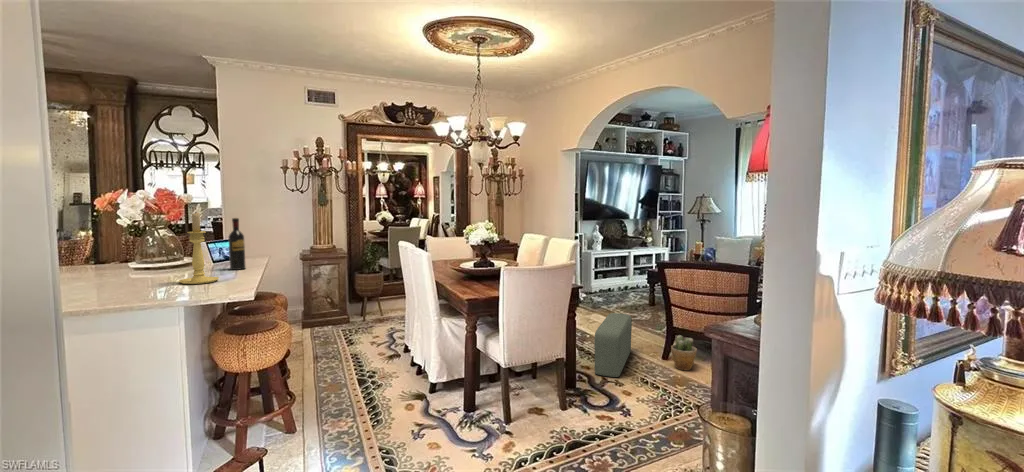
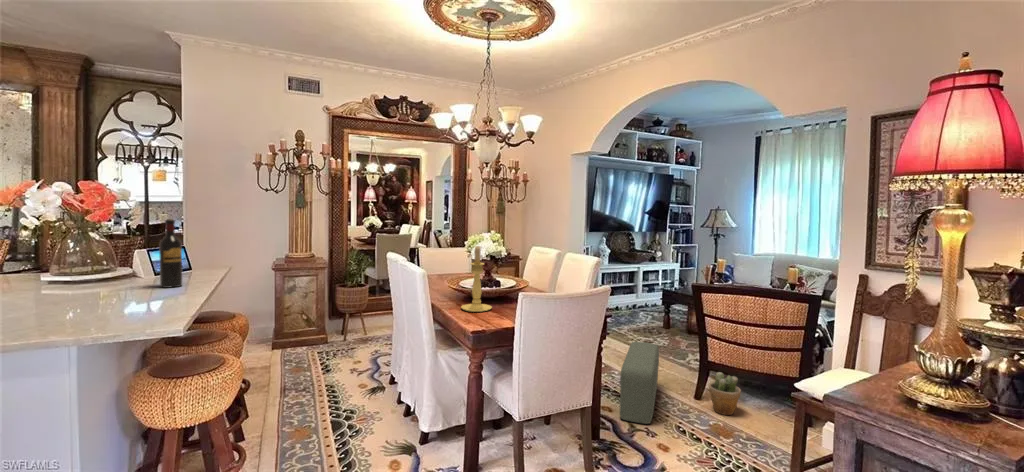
candle holder: present [179,213,219,284] -> present [461,246,492,312]

